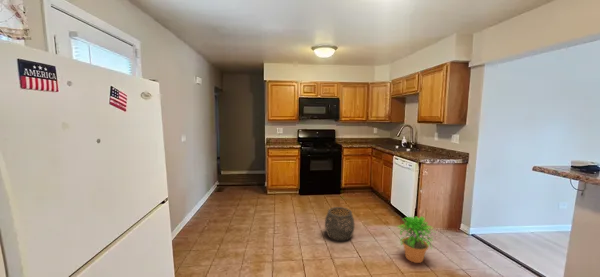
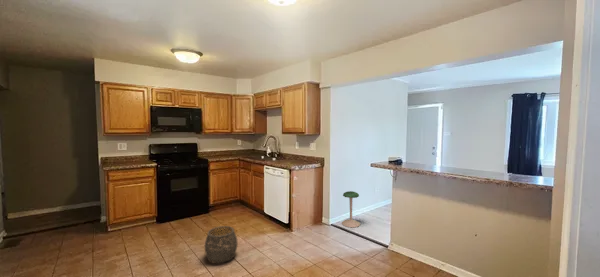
stool: none [491,200,522,248] -> present [342,191,360,228]
potted plant: present [399,217,431,263] -> none [279,217,313,261]

